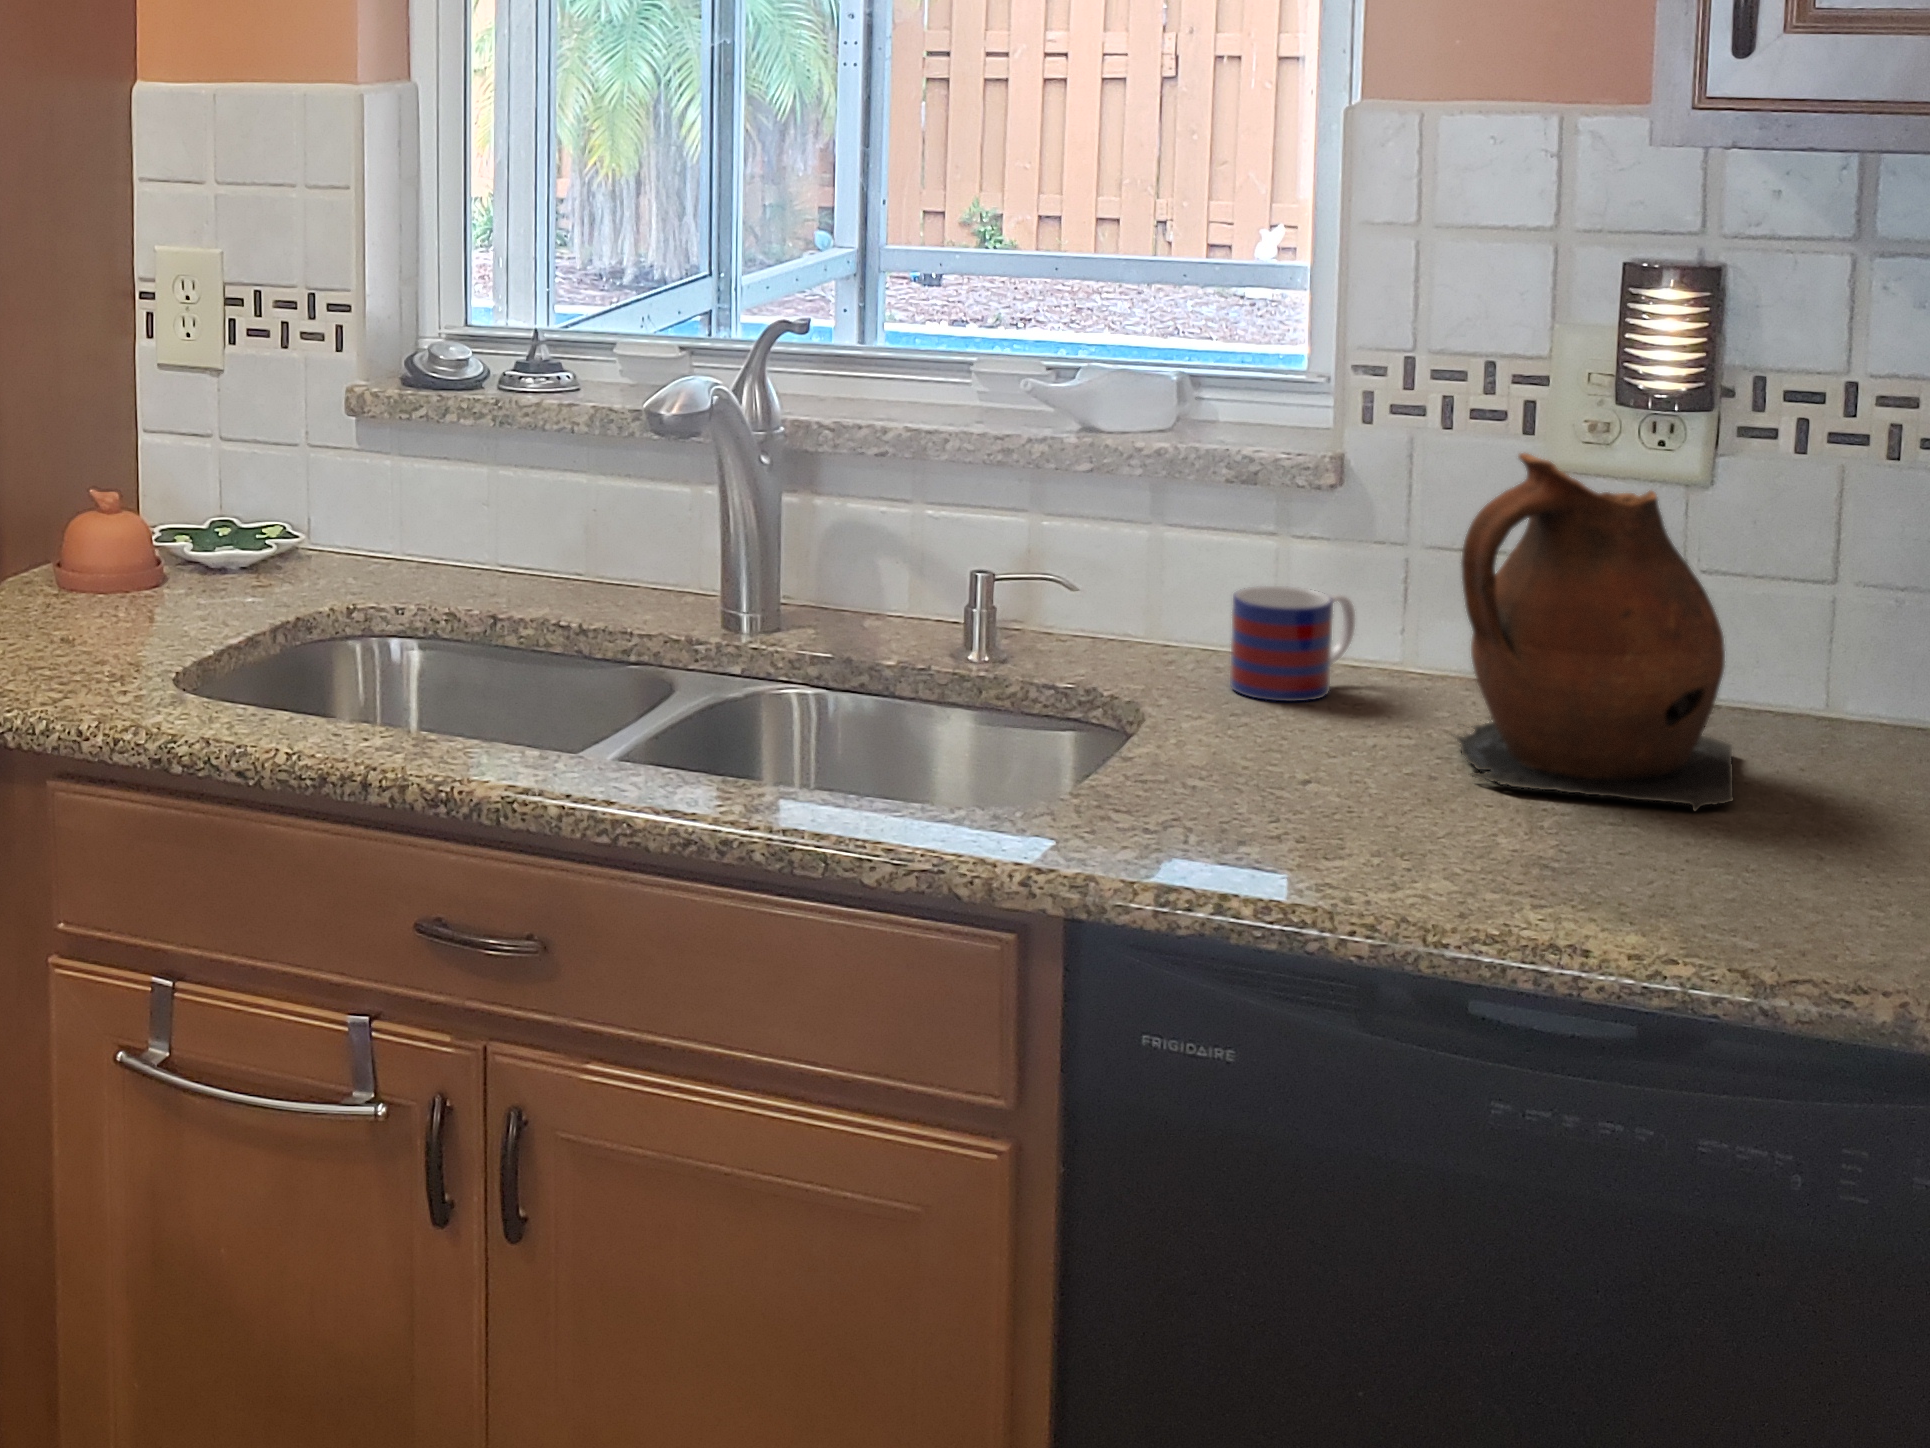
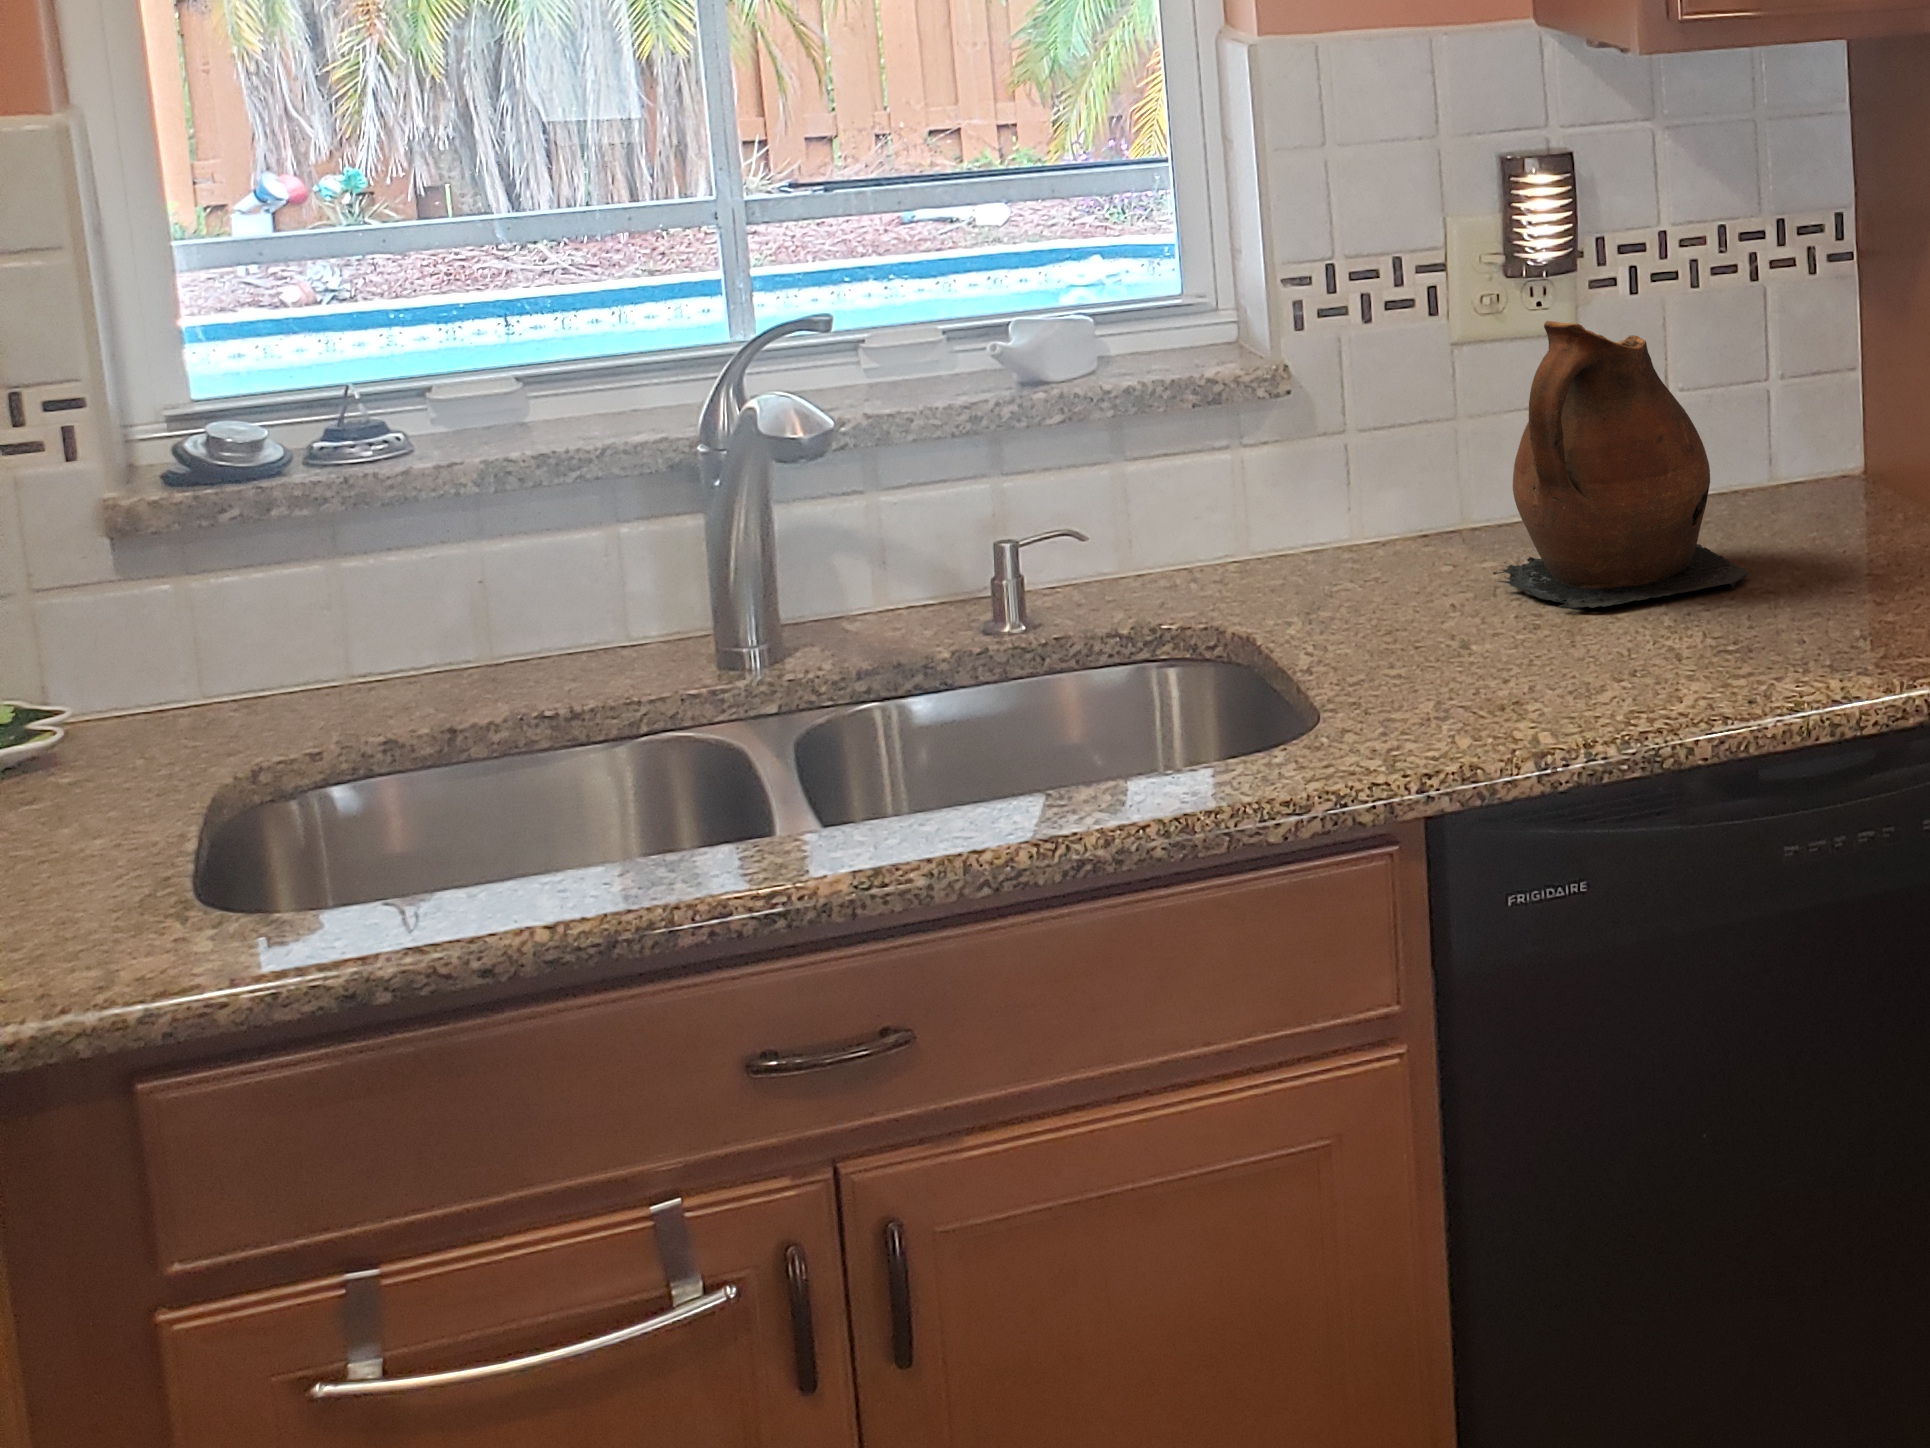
mug: present [1230,586,1355,701] -> none [1249,489,1345,598]

